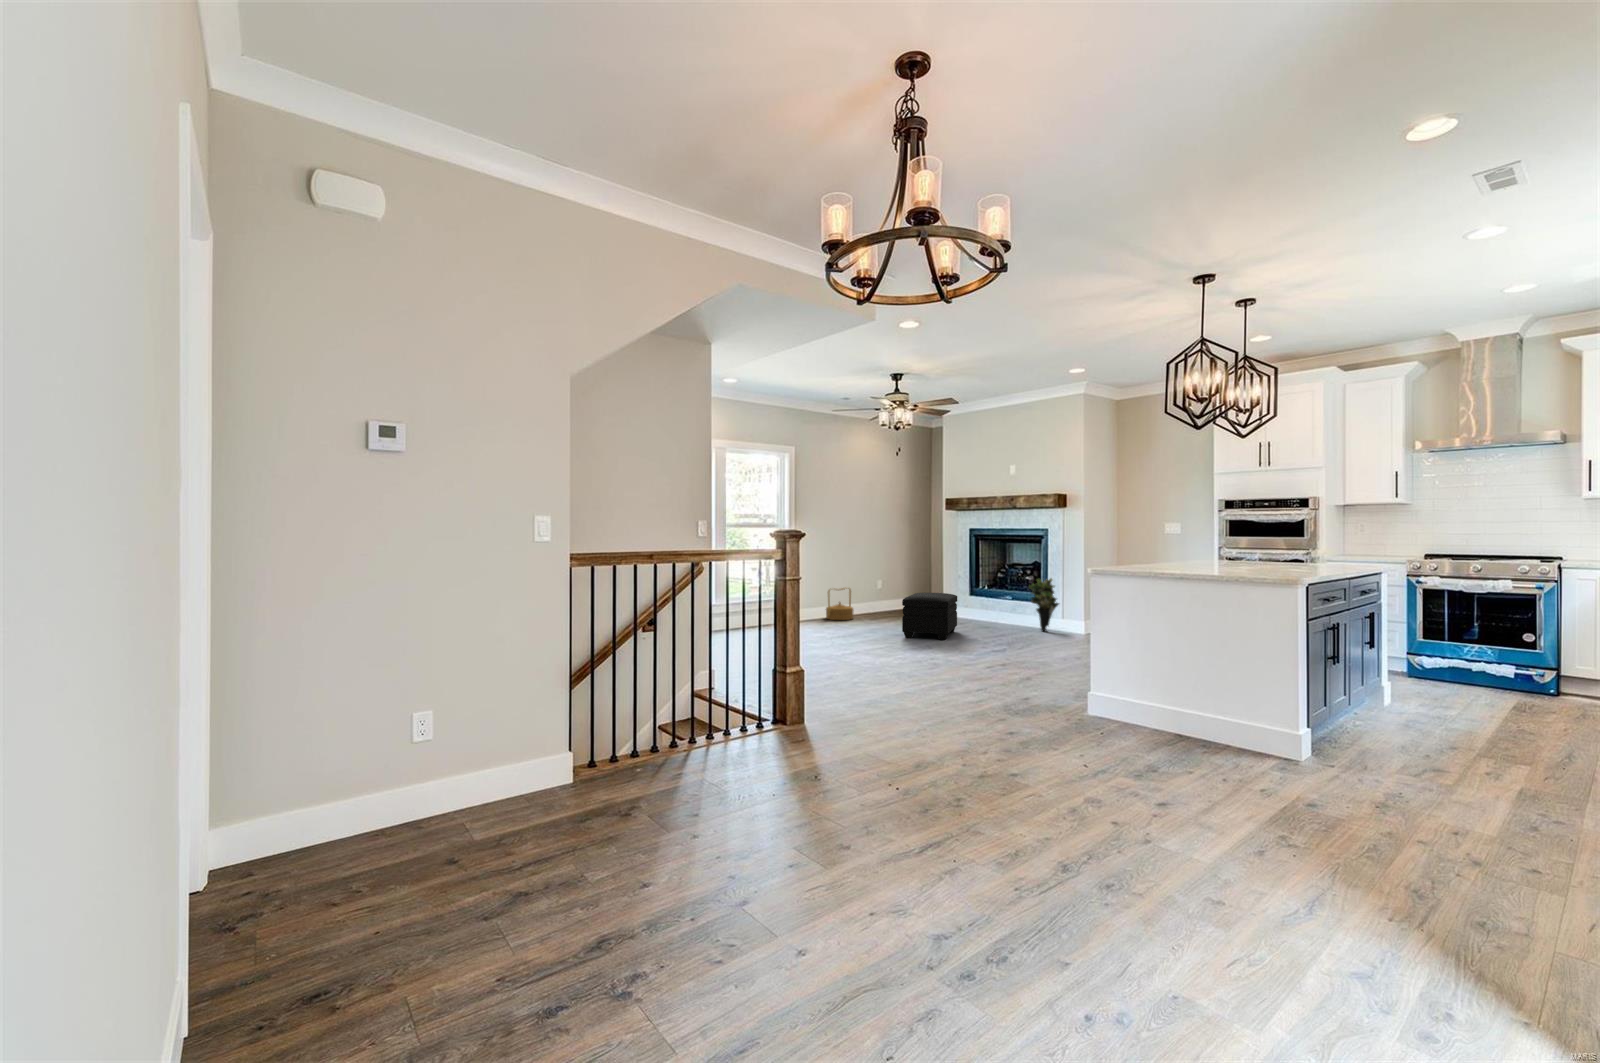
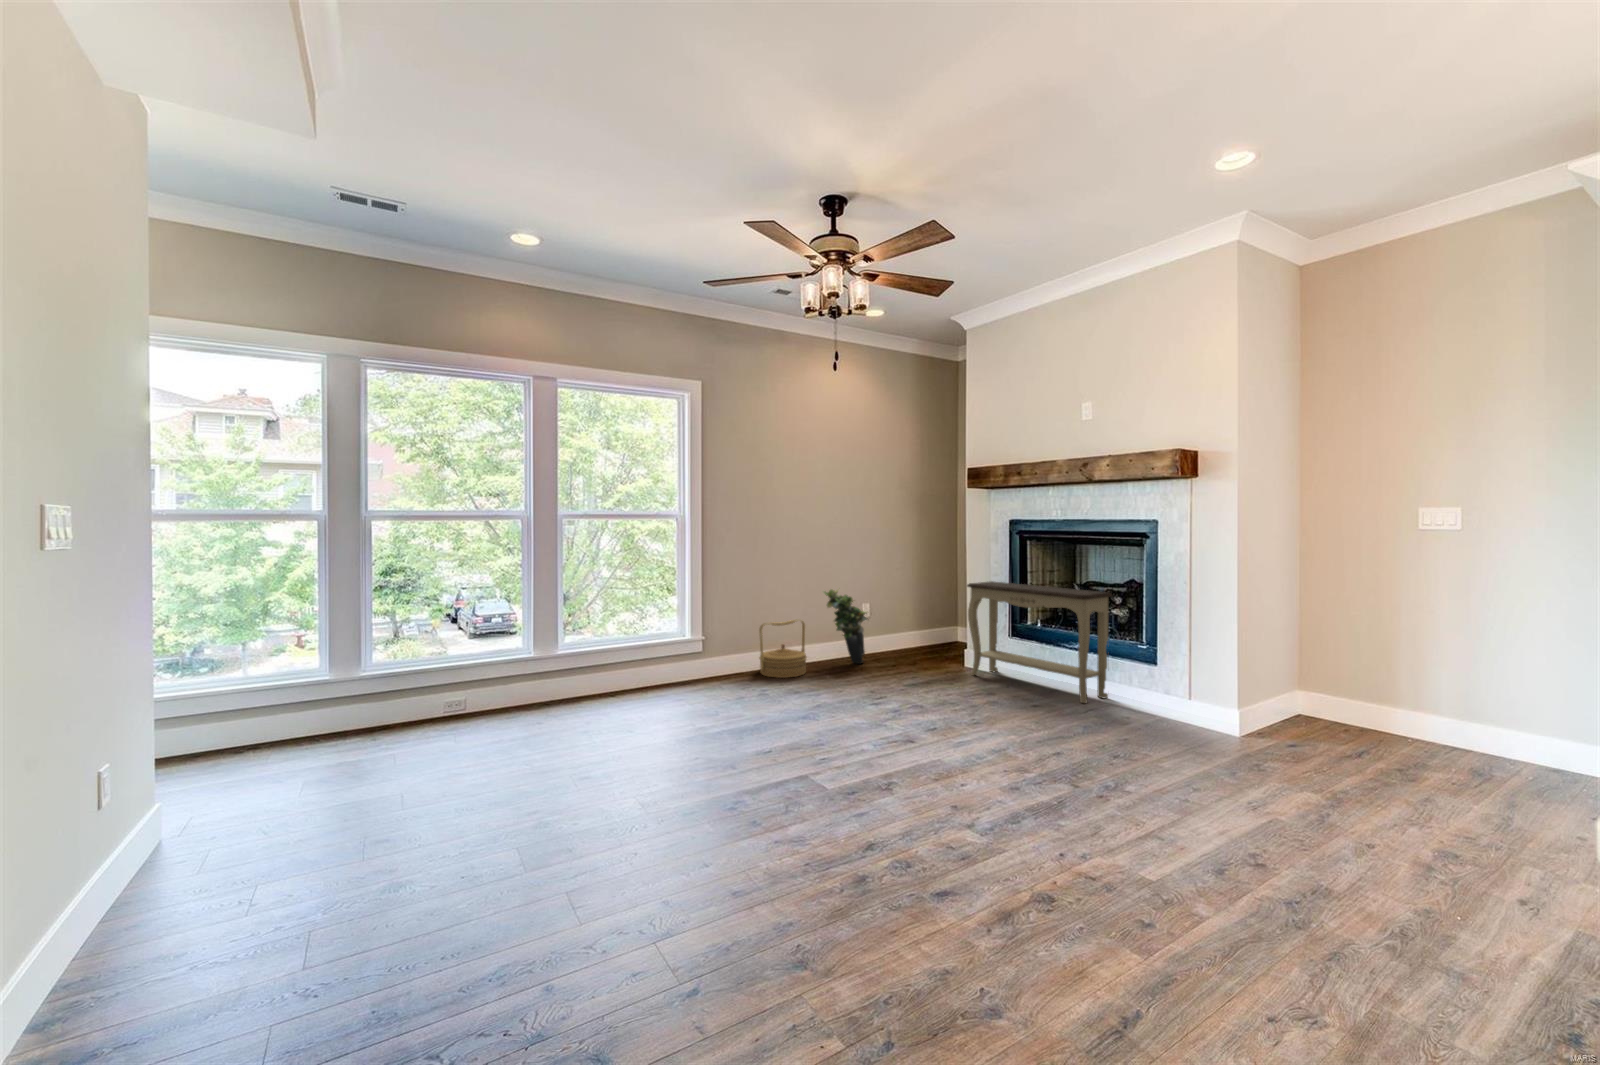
console table: none [946,565,1026,626] -> present [967,581,1112,704]
potted plant: present [1029,578,1059,631] -> present [824,589,867,664]
ottoman: present [902,593,957,640] -> none [851,644,974,757]

